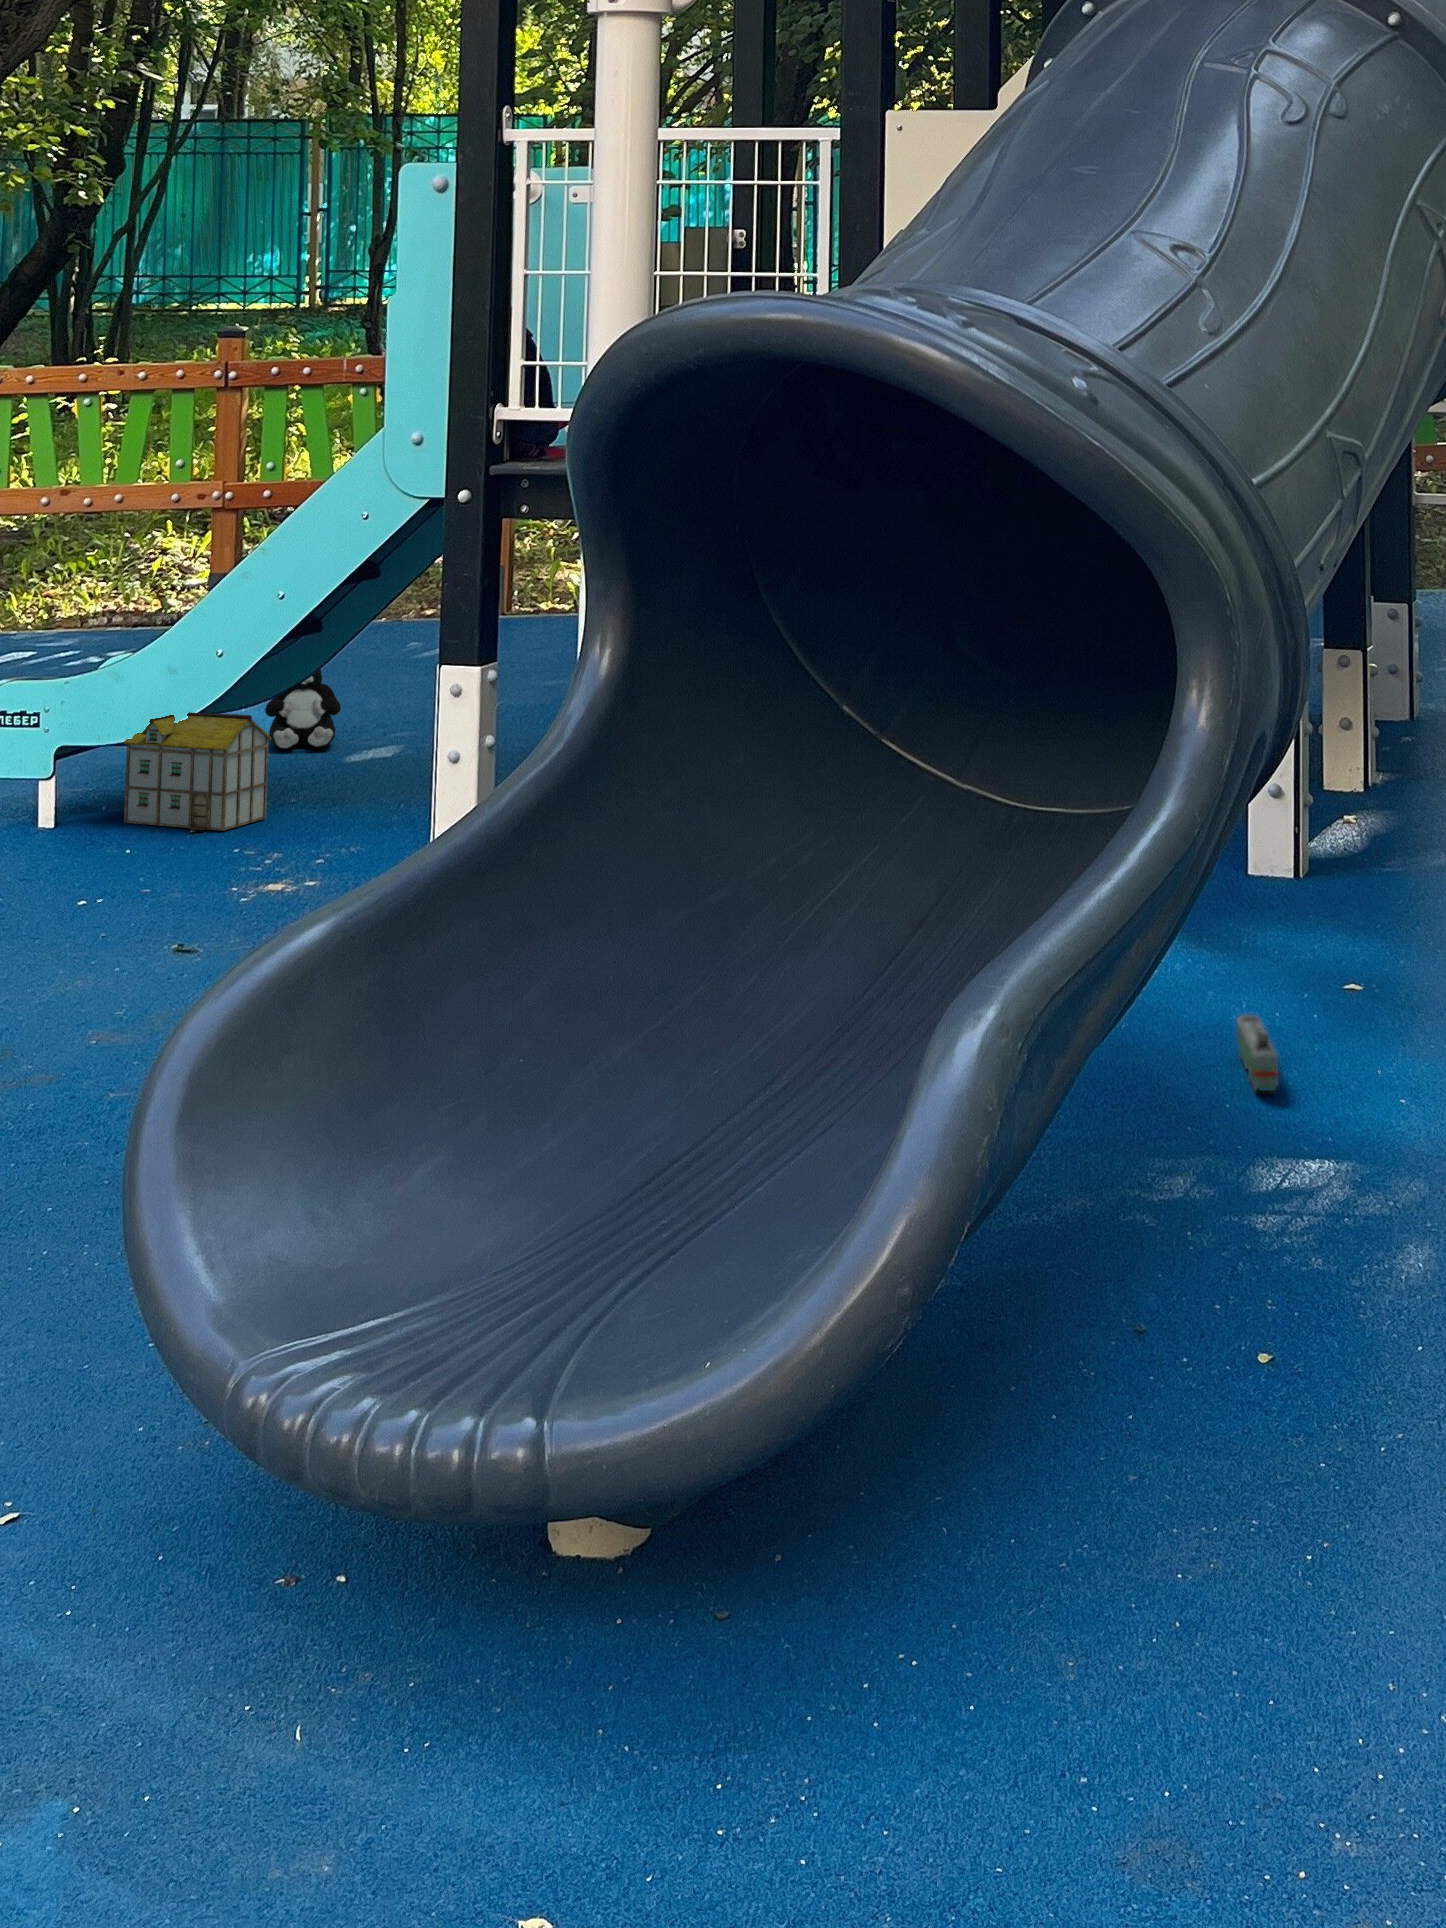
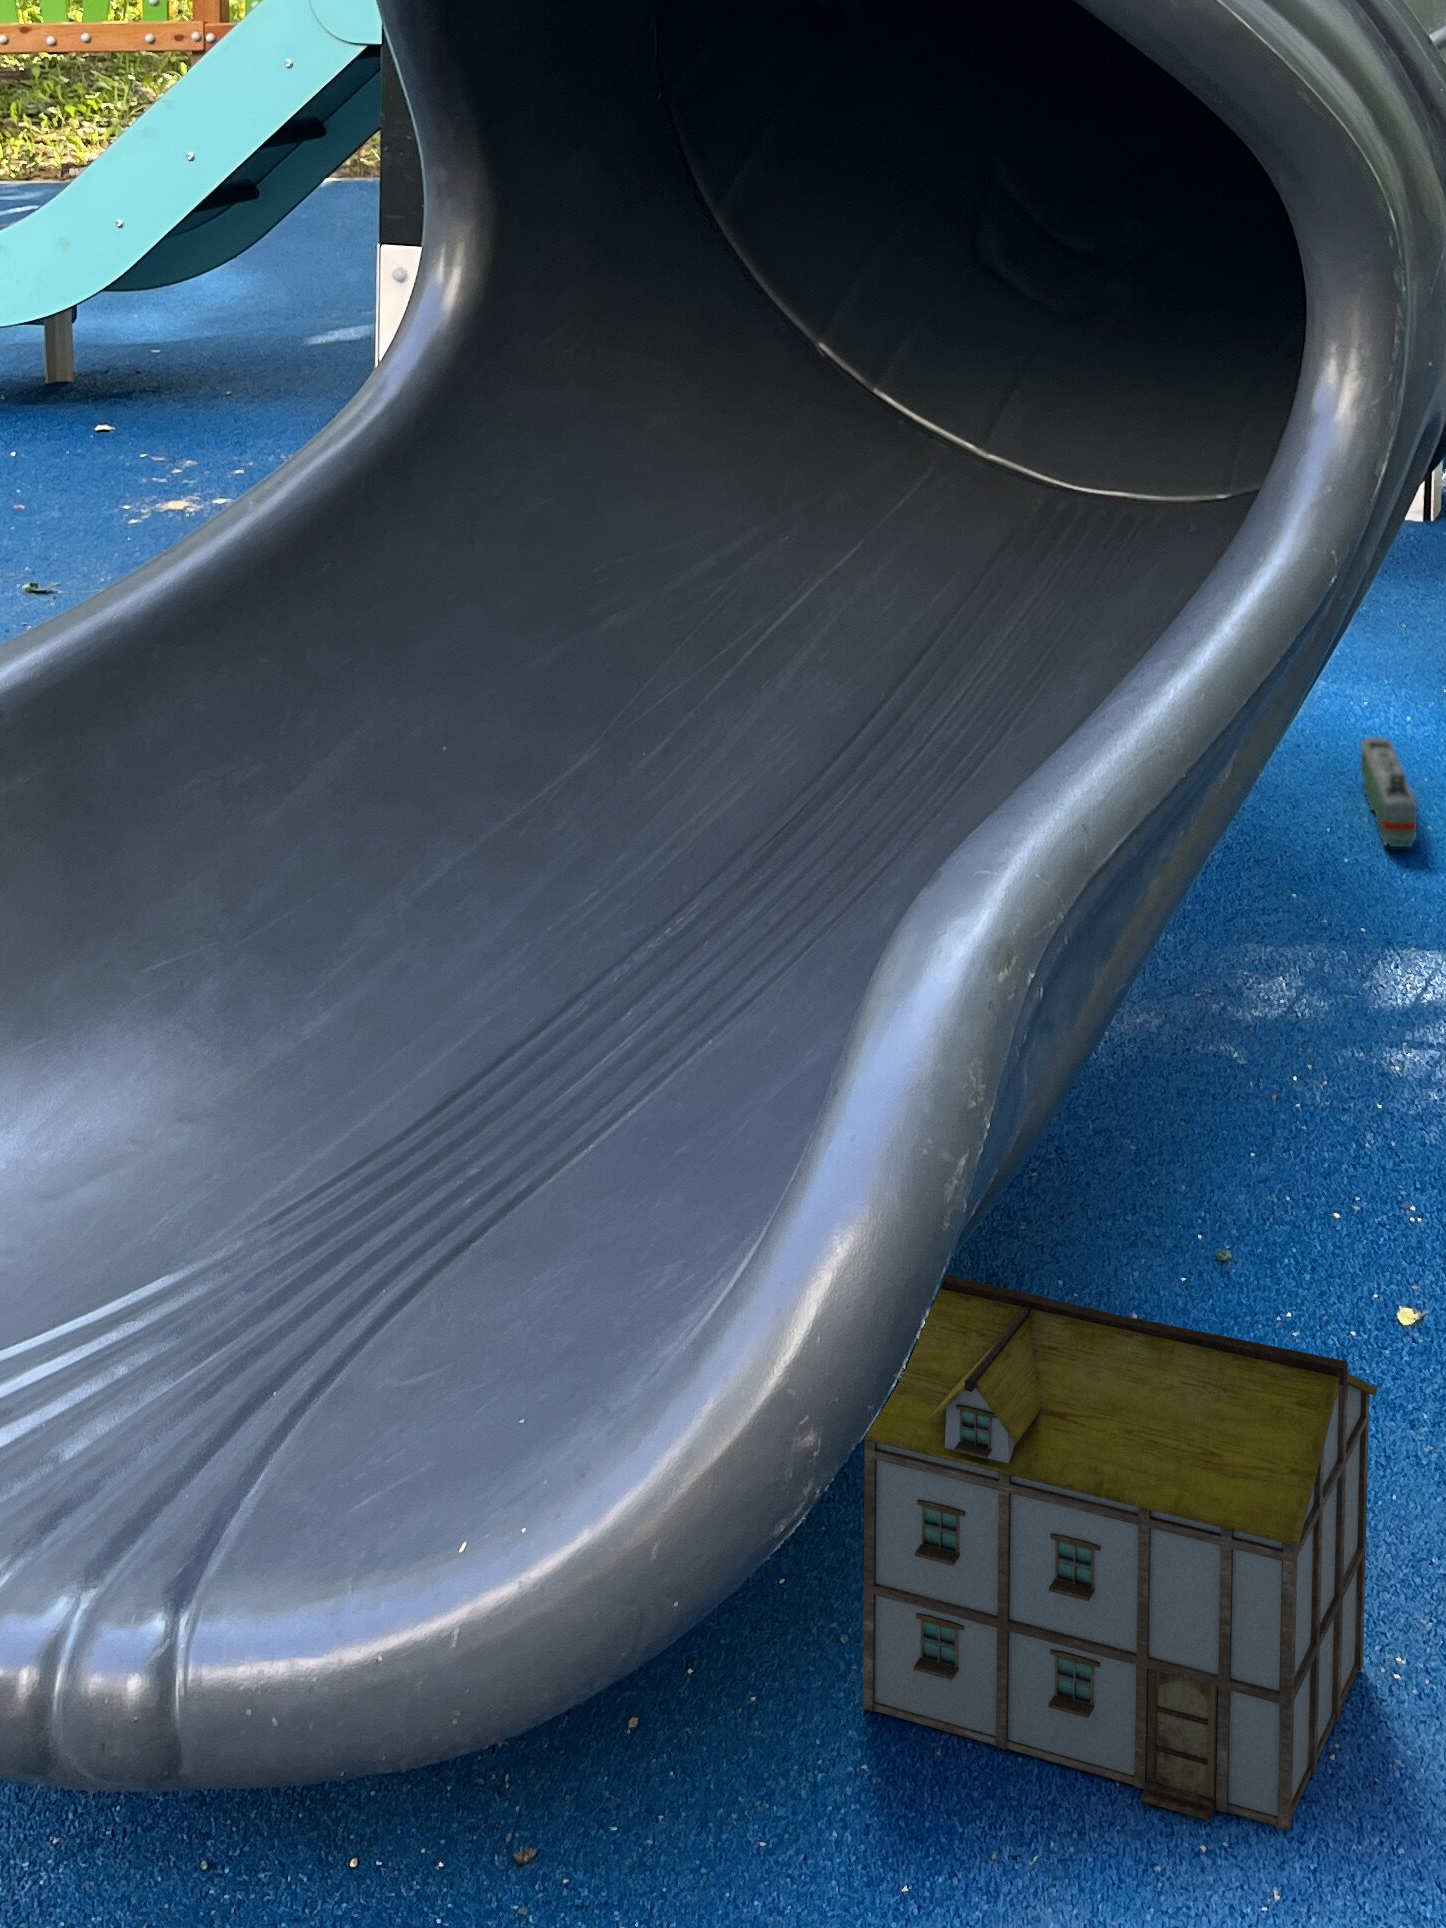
plush toy: present [265,669,341,749] -> none [220,222,309,332]
toy house: present [124,712,272,831] -> present [863,1274,1378,1831]

